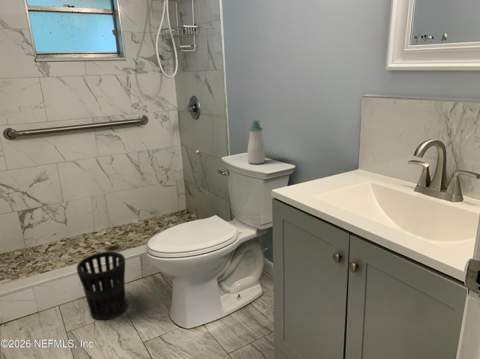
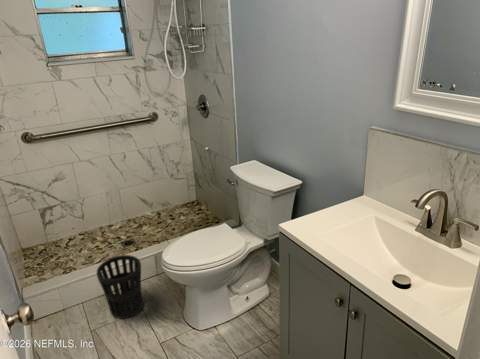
soap bottle: present [247,120,265,164] -> none [256,135,274,177]

